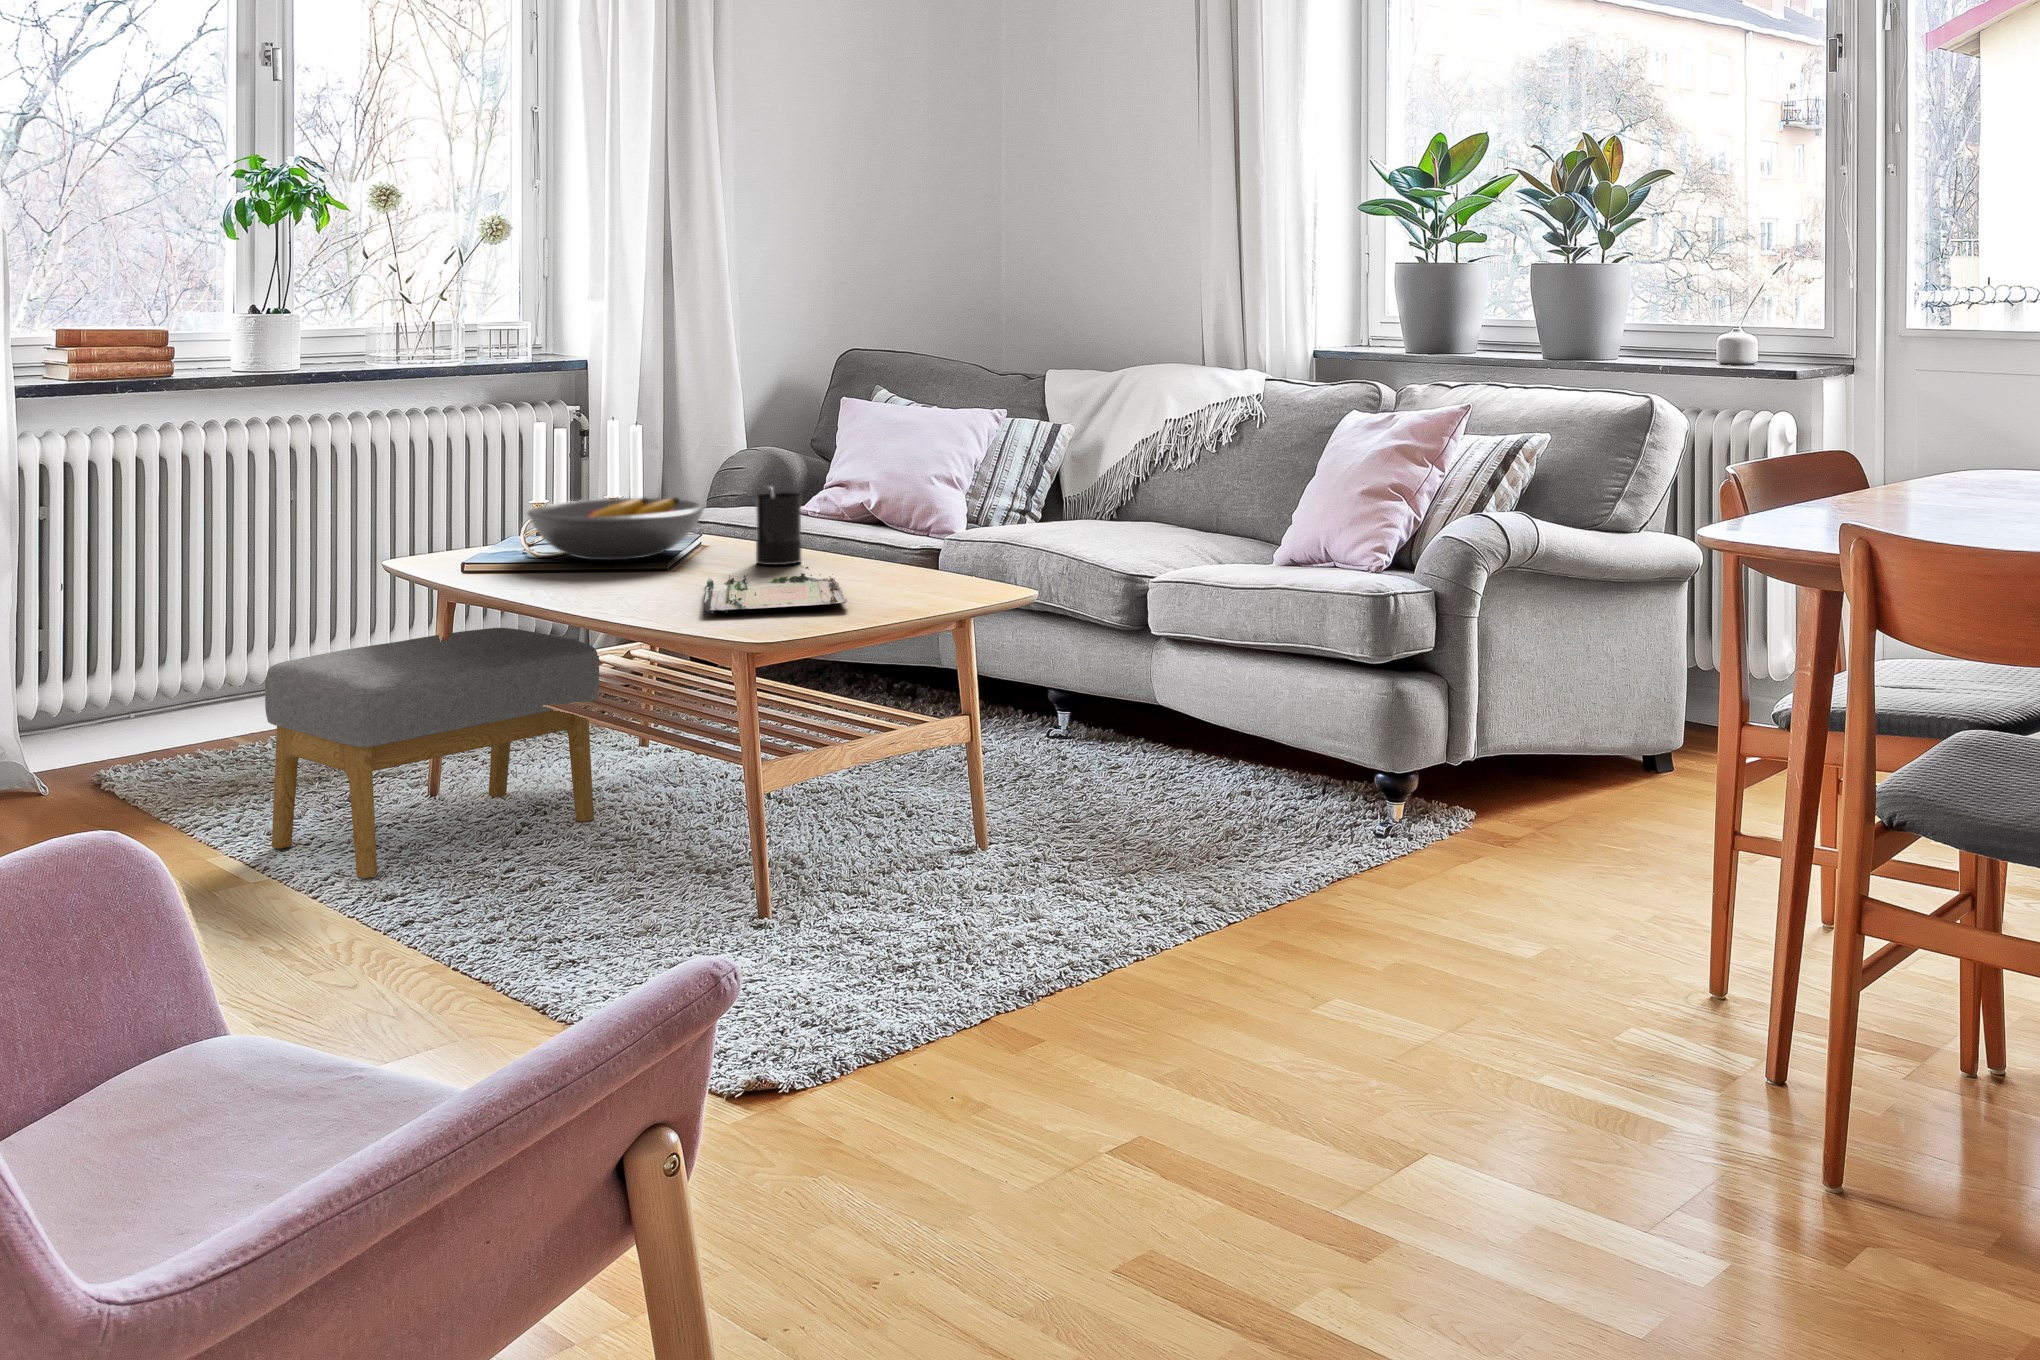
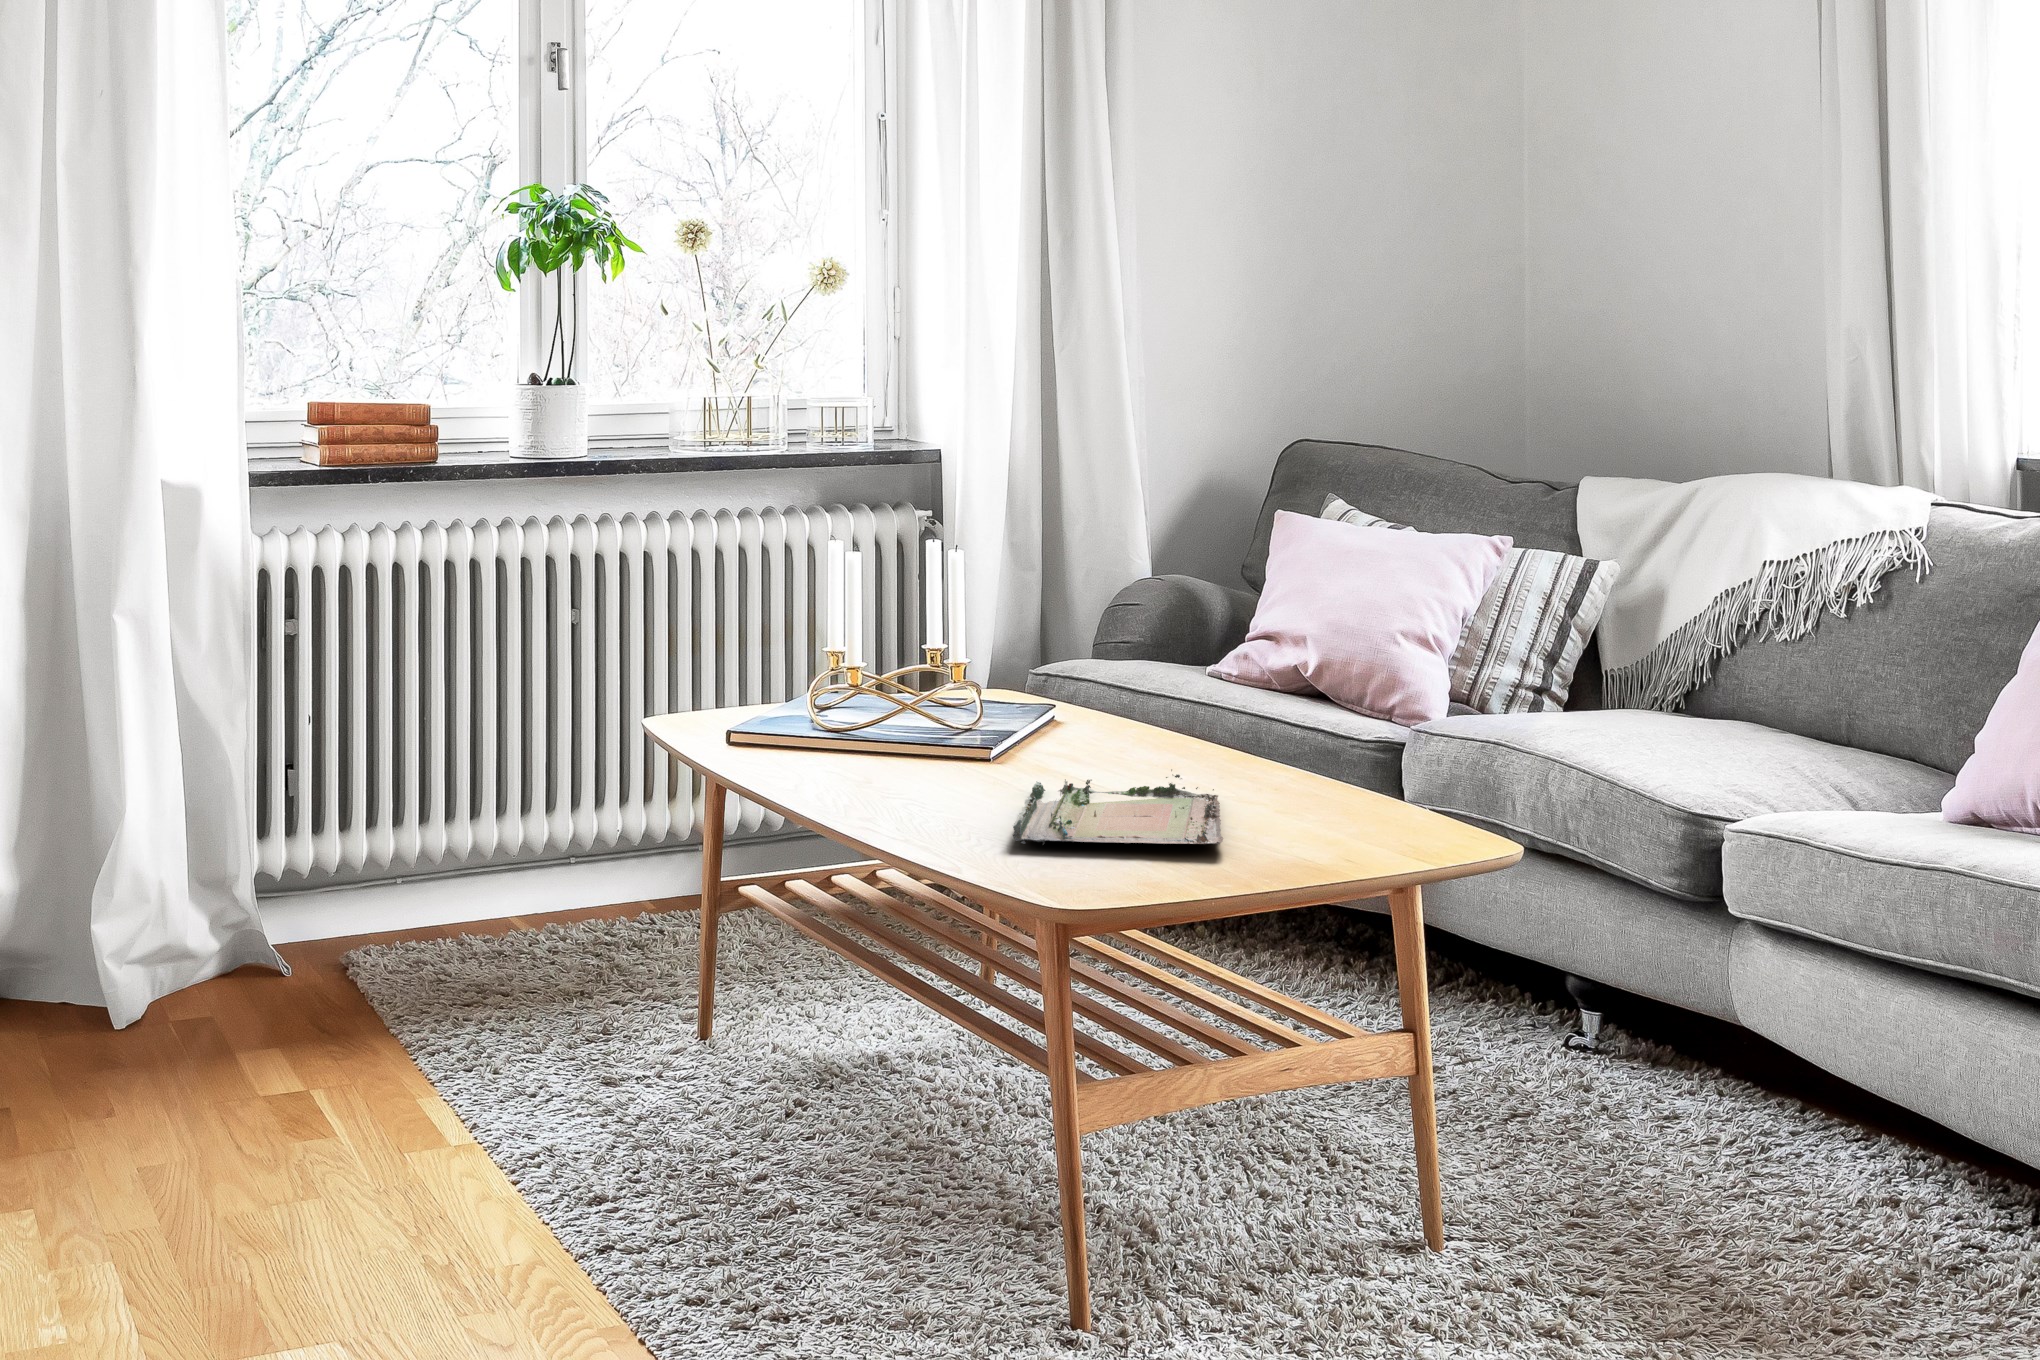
candle: present [756,489,801,565] -> none [1115,645,1179,765]
fruit bowl: present [527,497,705,560] -> none [813,648,1050,739]
footstool: present [265,628,599,878] -> none [480,820,896,1166]

